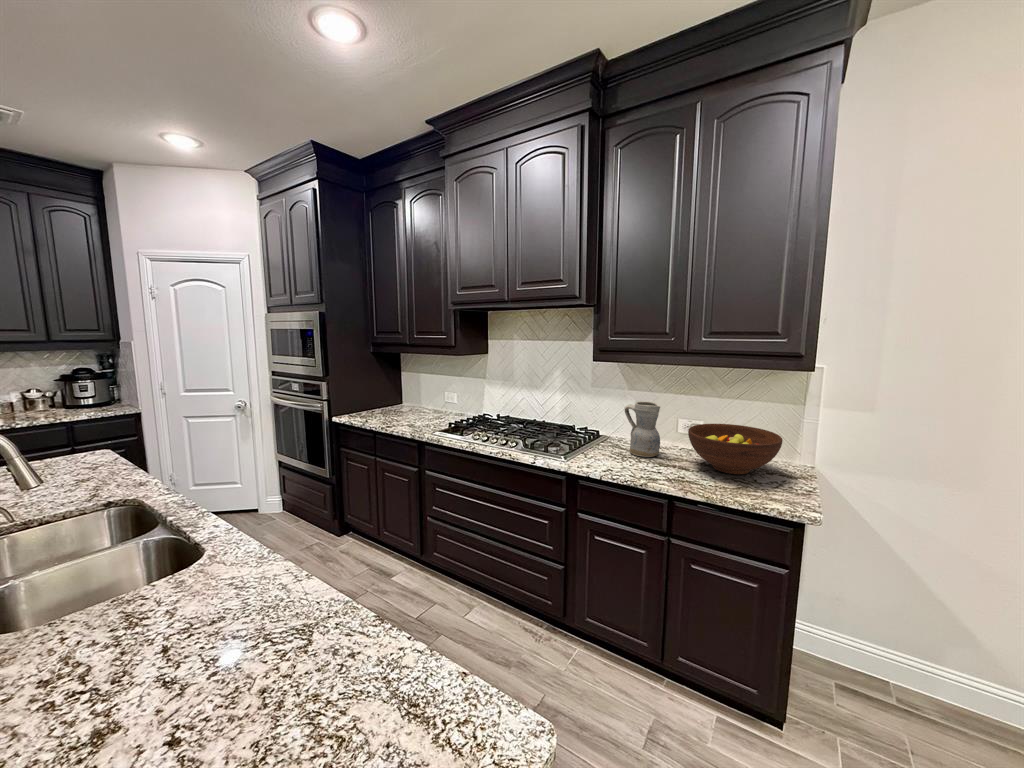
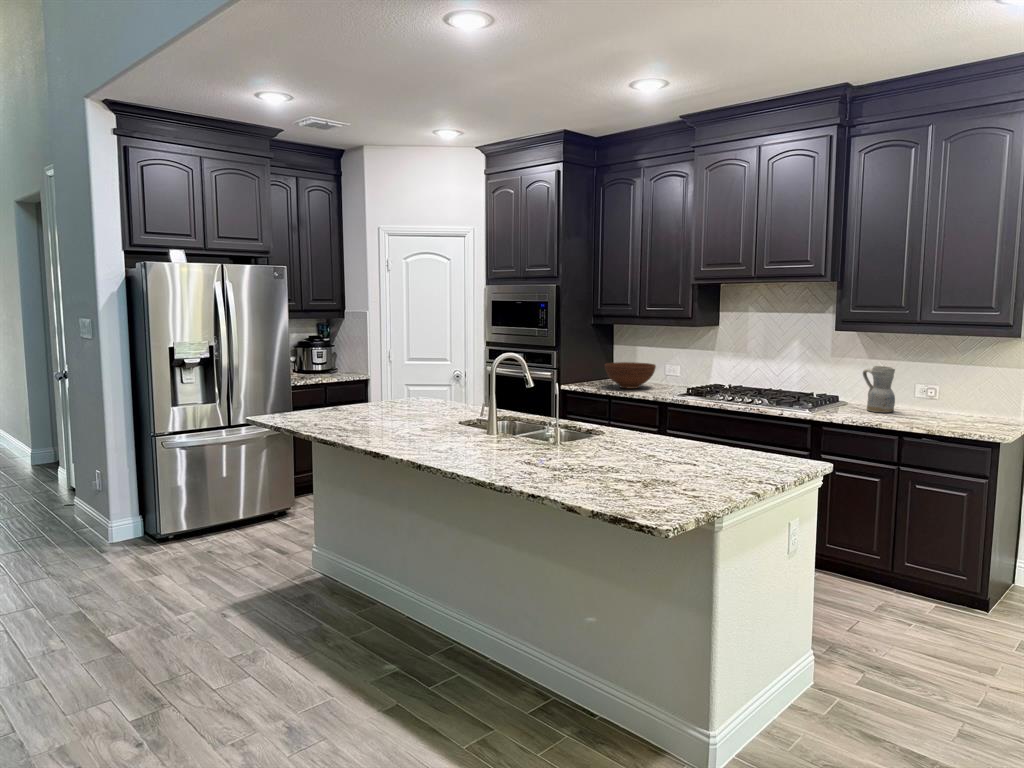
fruit bowl: present [688,424,783,474] -> present [605,362,656,389]

